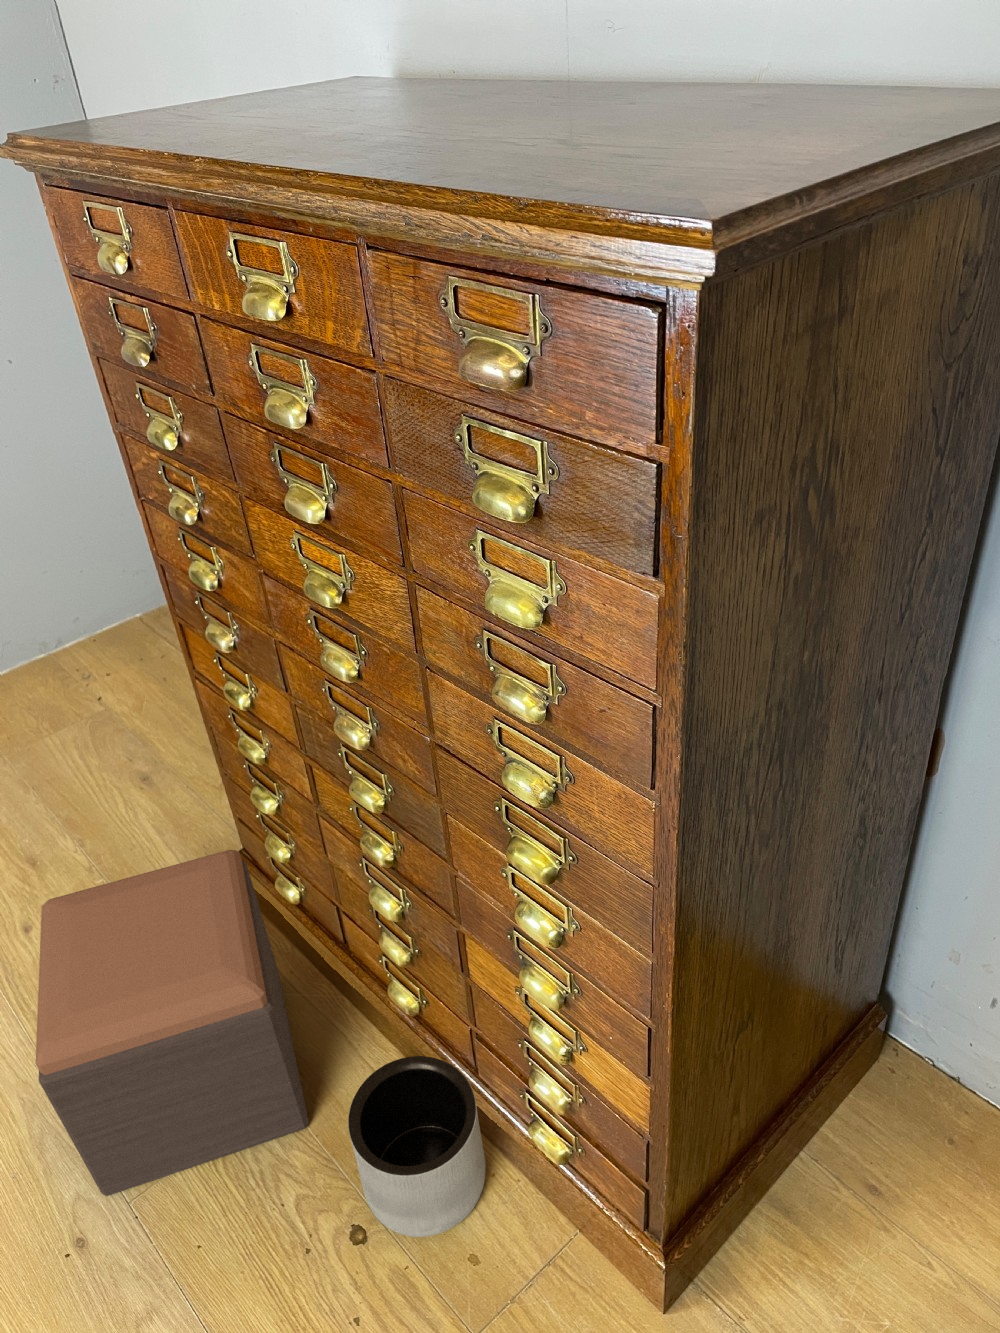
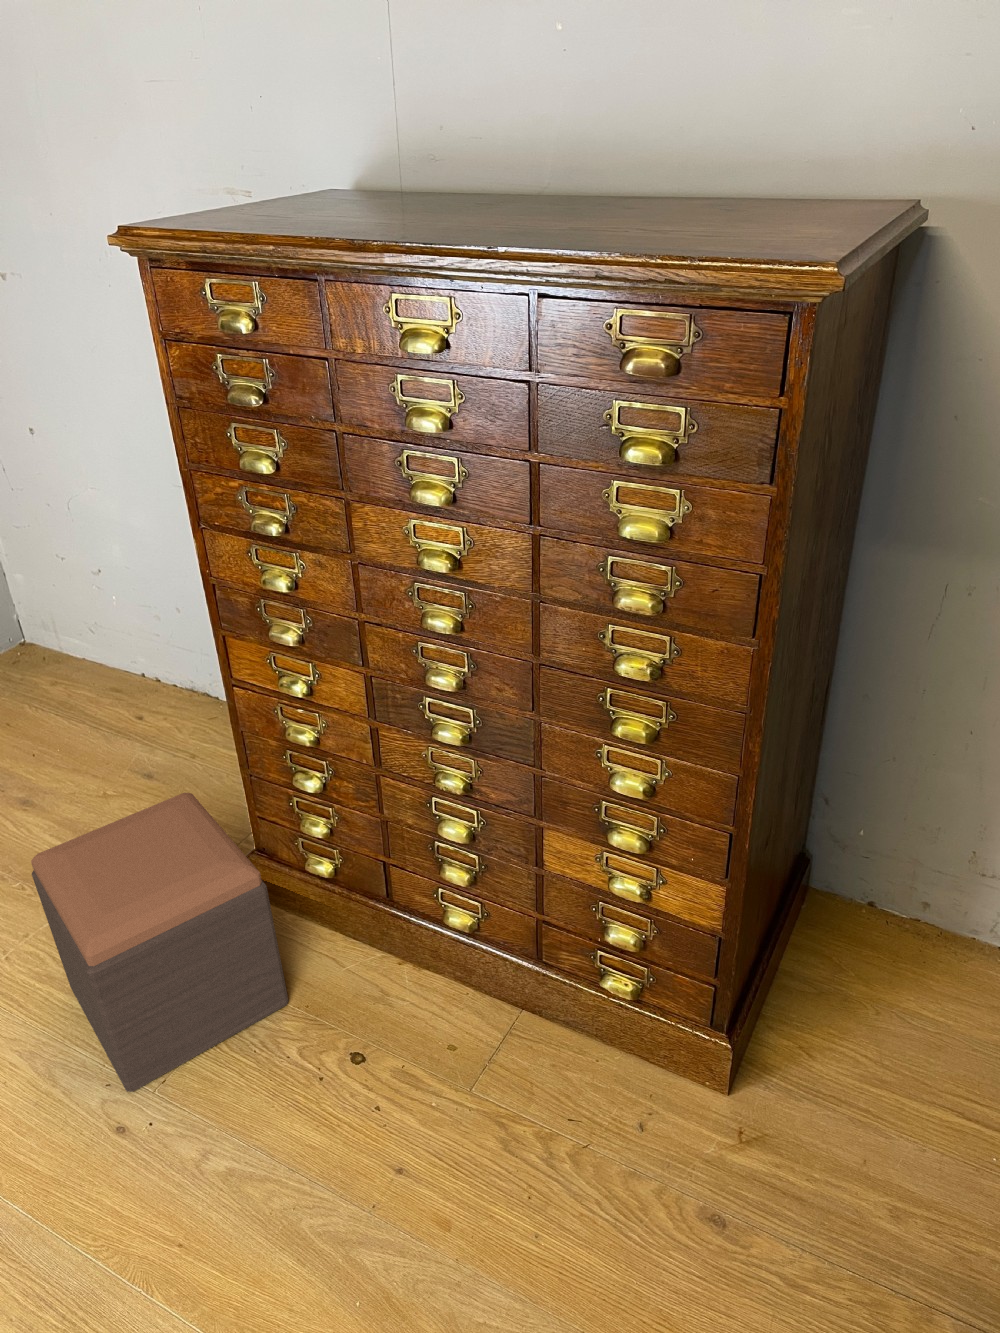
planter: present [348,1056,486,1237] -> none [339,909,445,1047]

